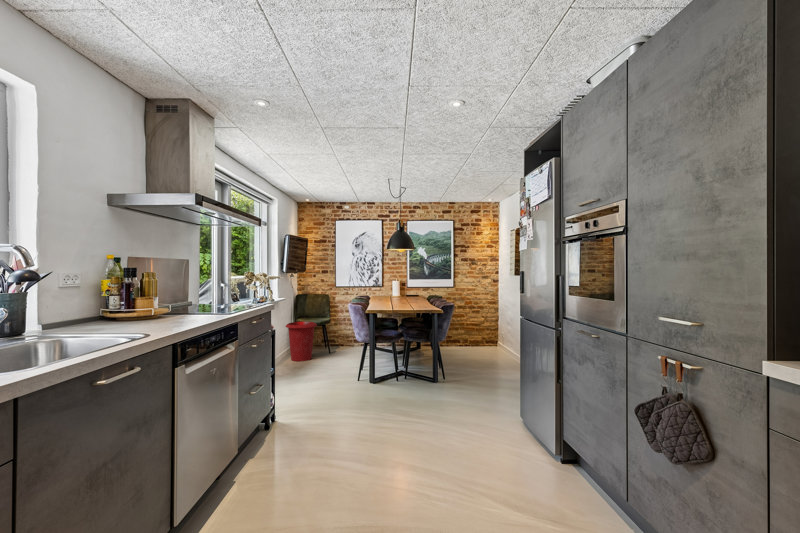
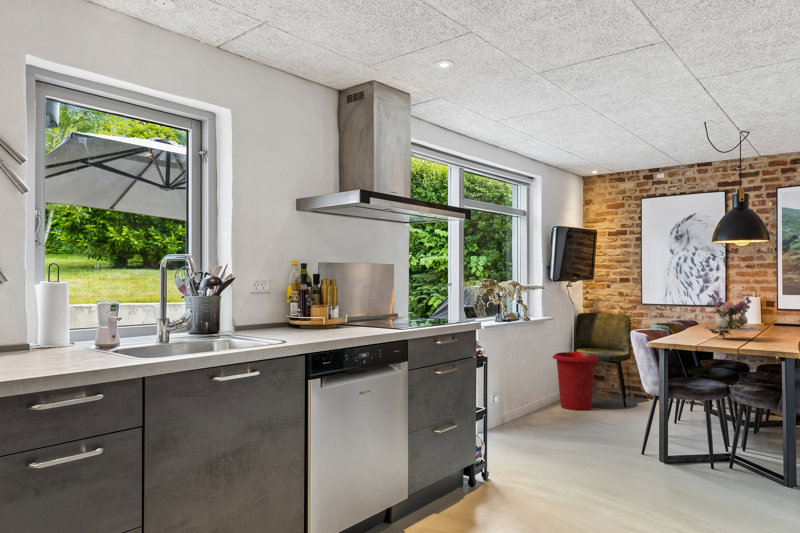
flower arrangement: none [389,280,418,305] -> present [705,296,762,337]

